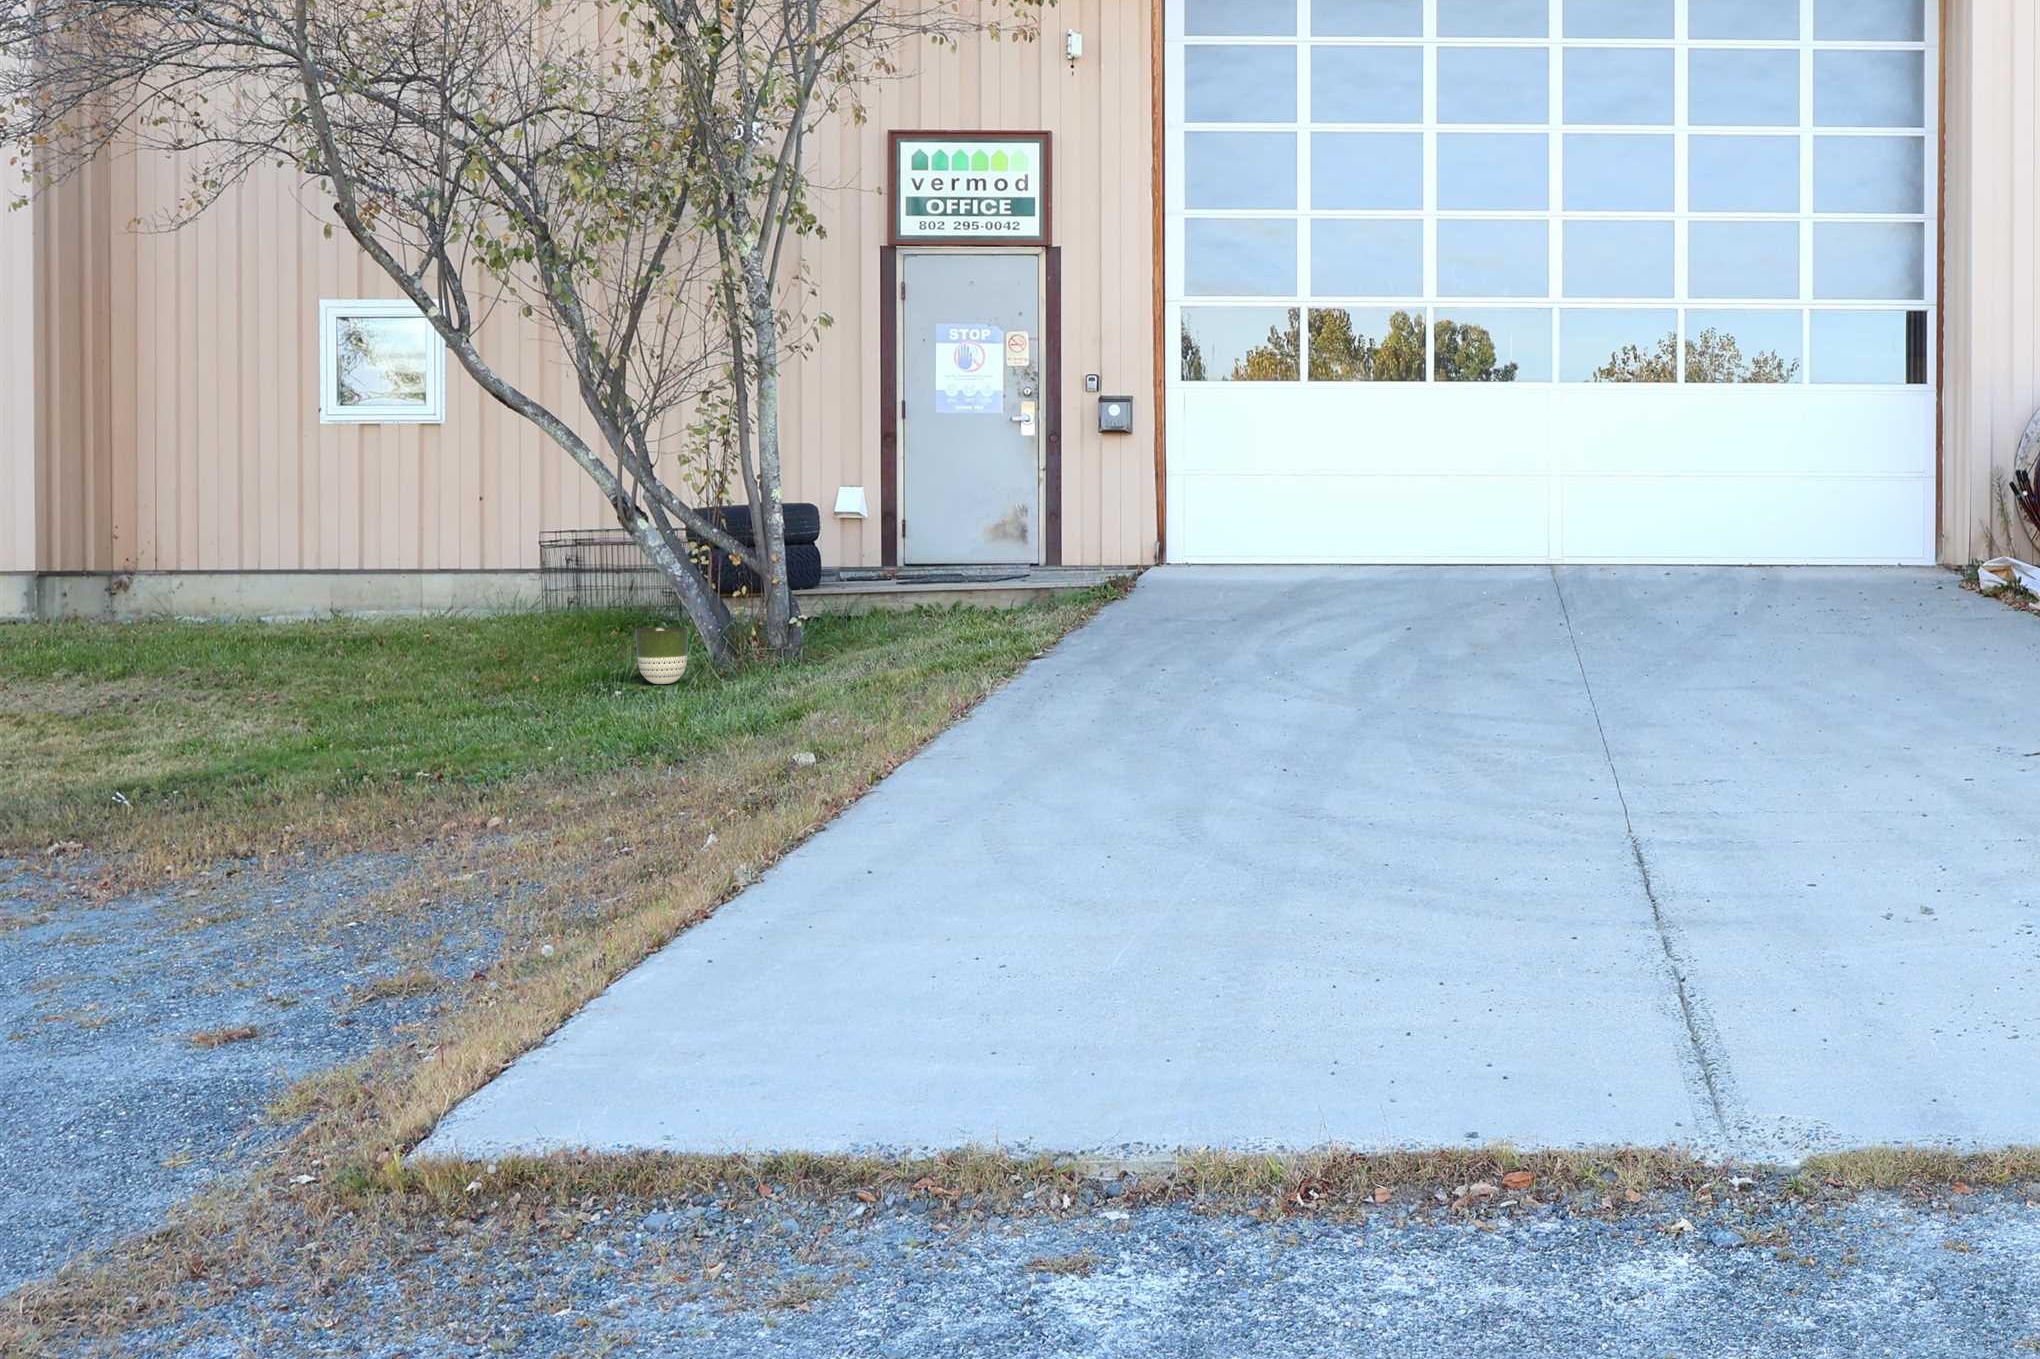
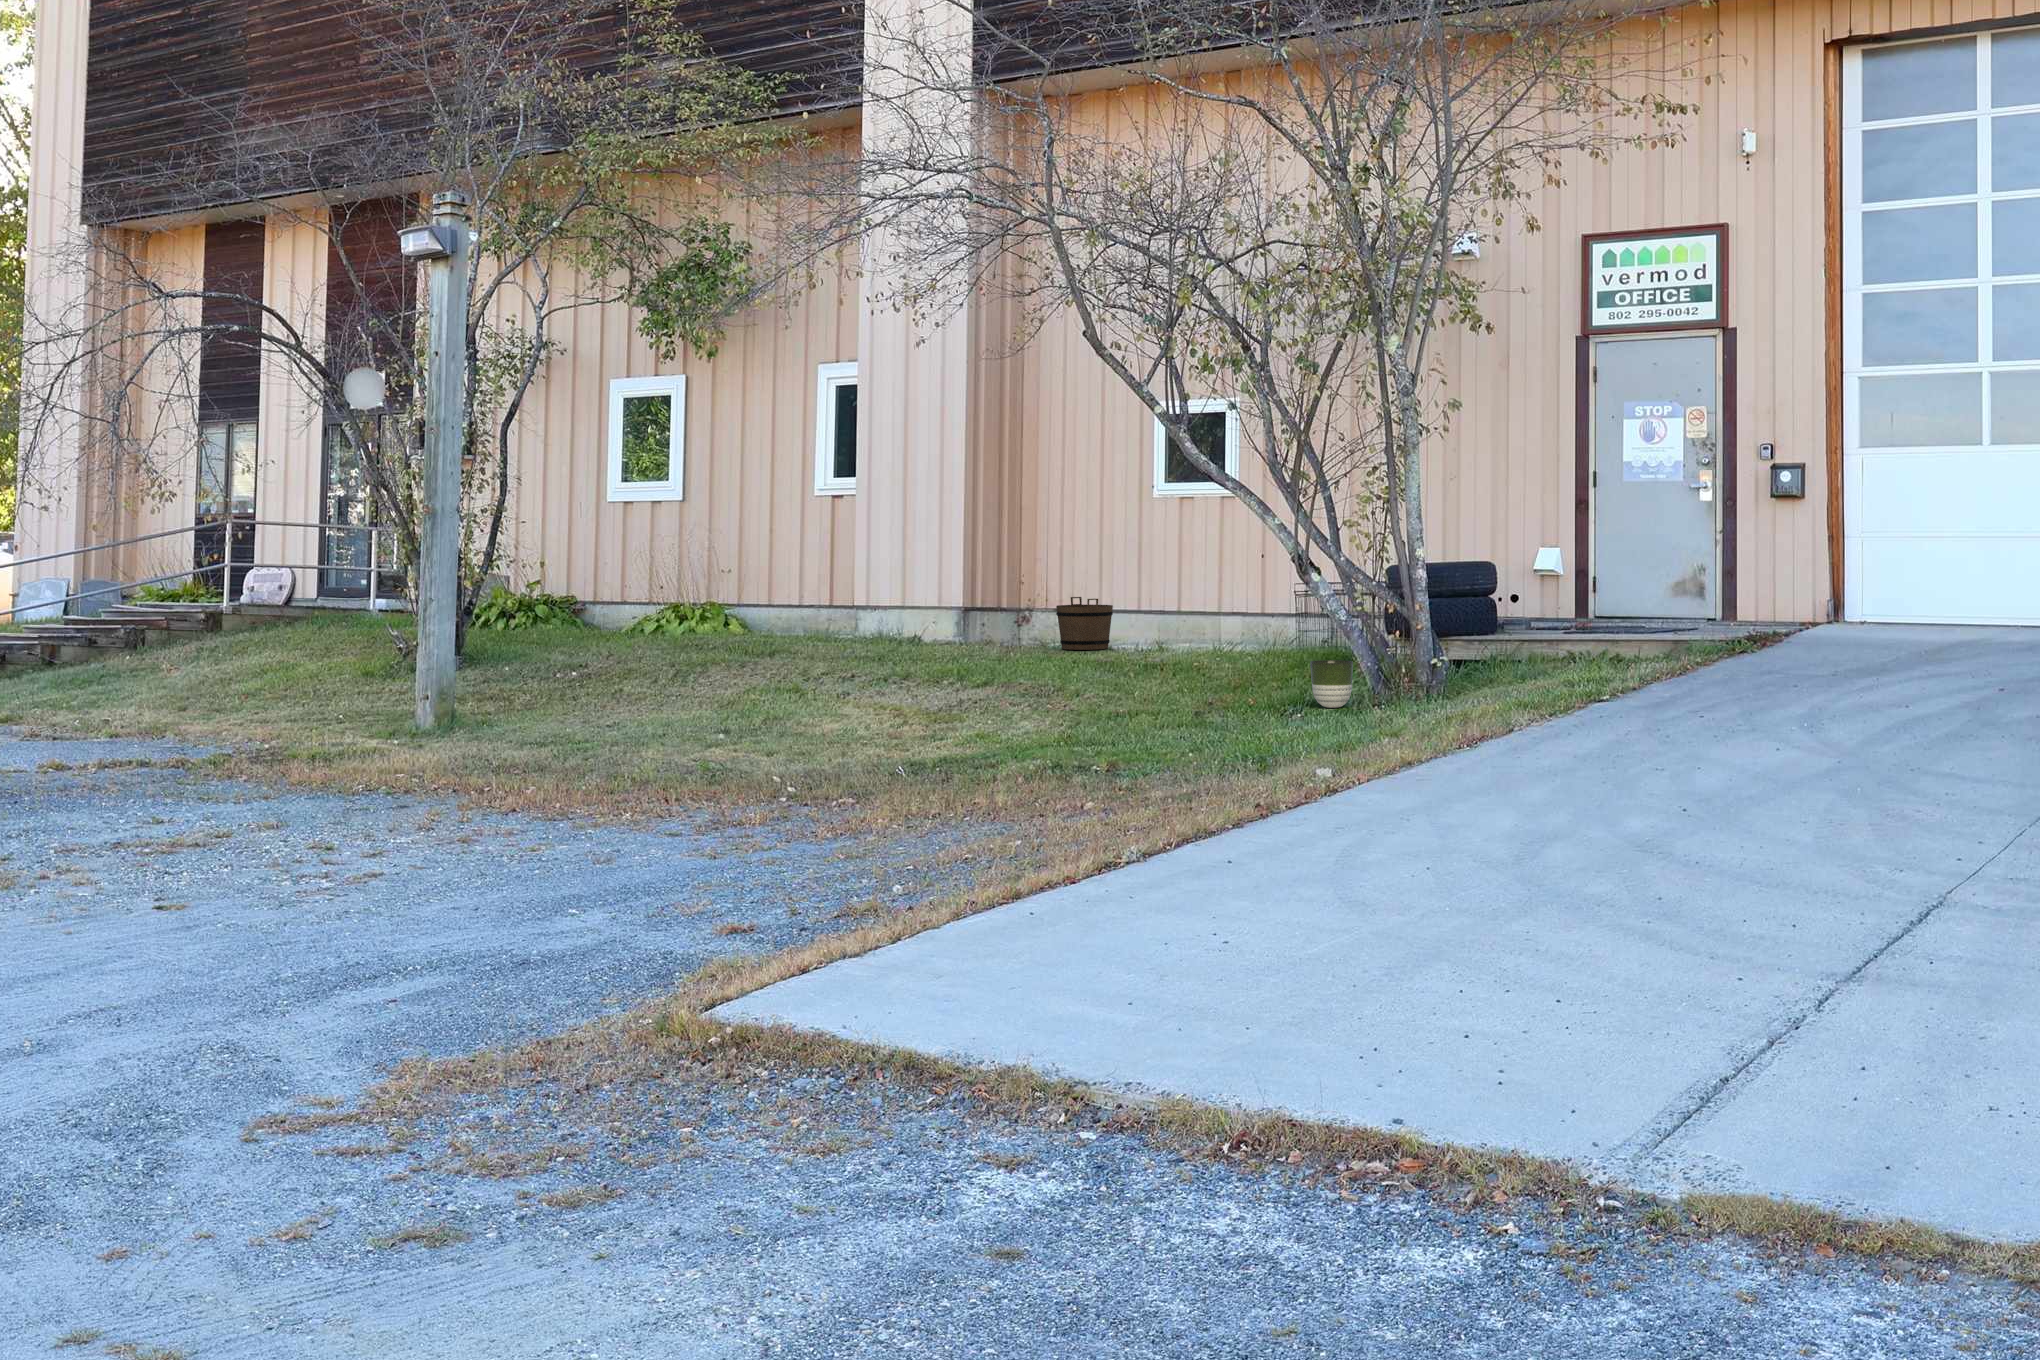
bucket: none [180,555,264,626] -> present [1056,597,1113,650]

